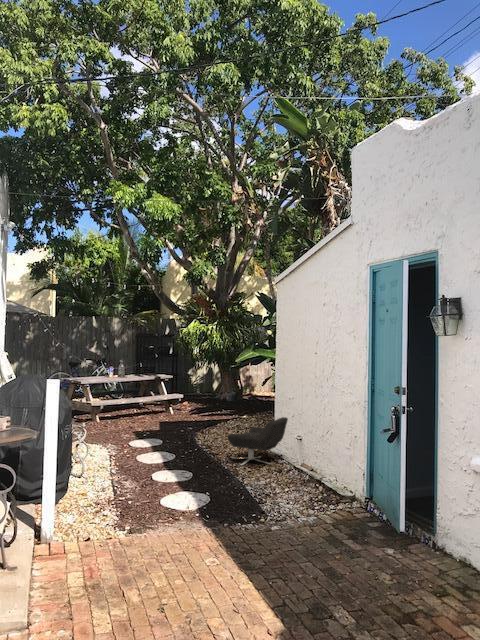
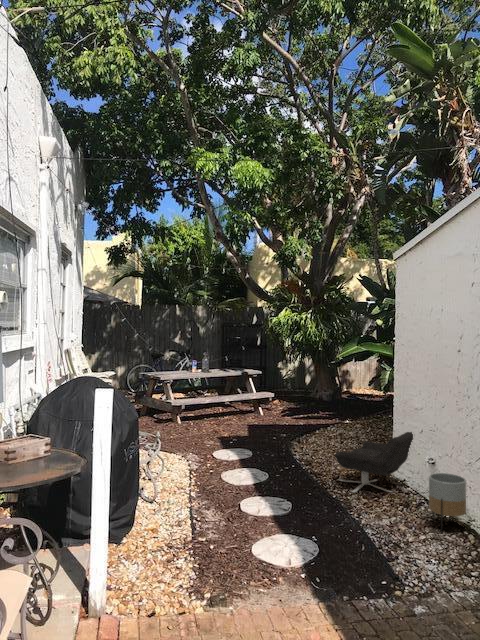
planter: none [292,444,318,486] -> present [429,473,467,533]

